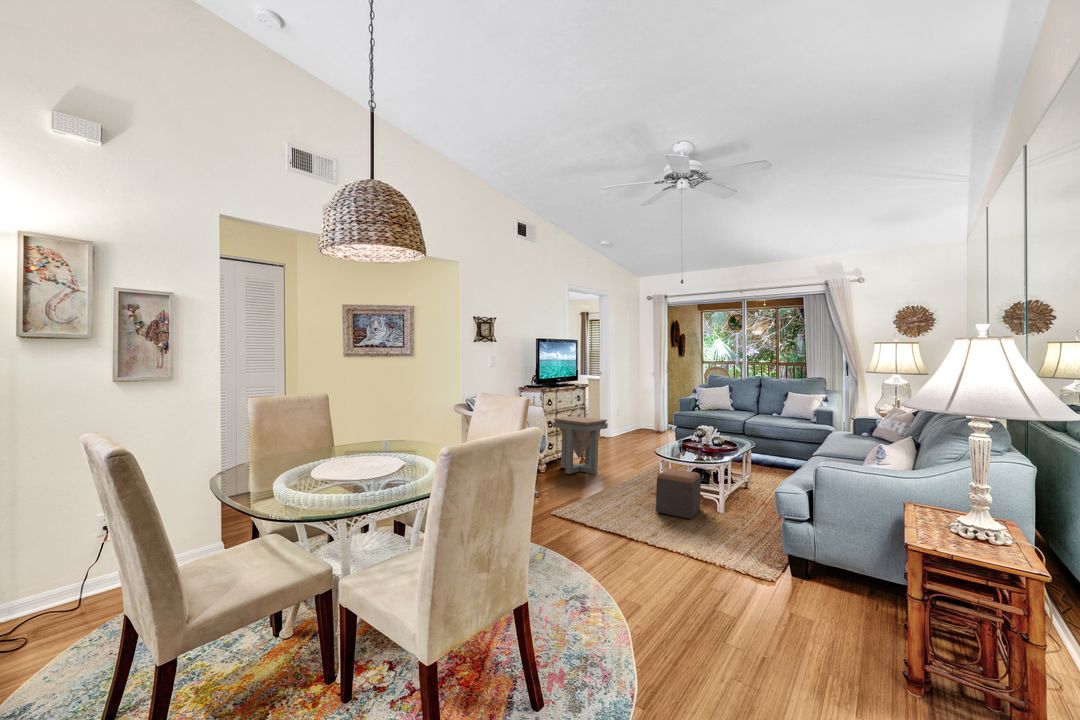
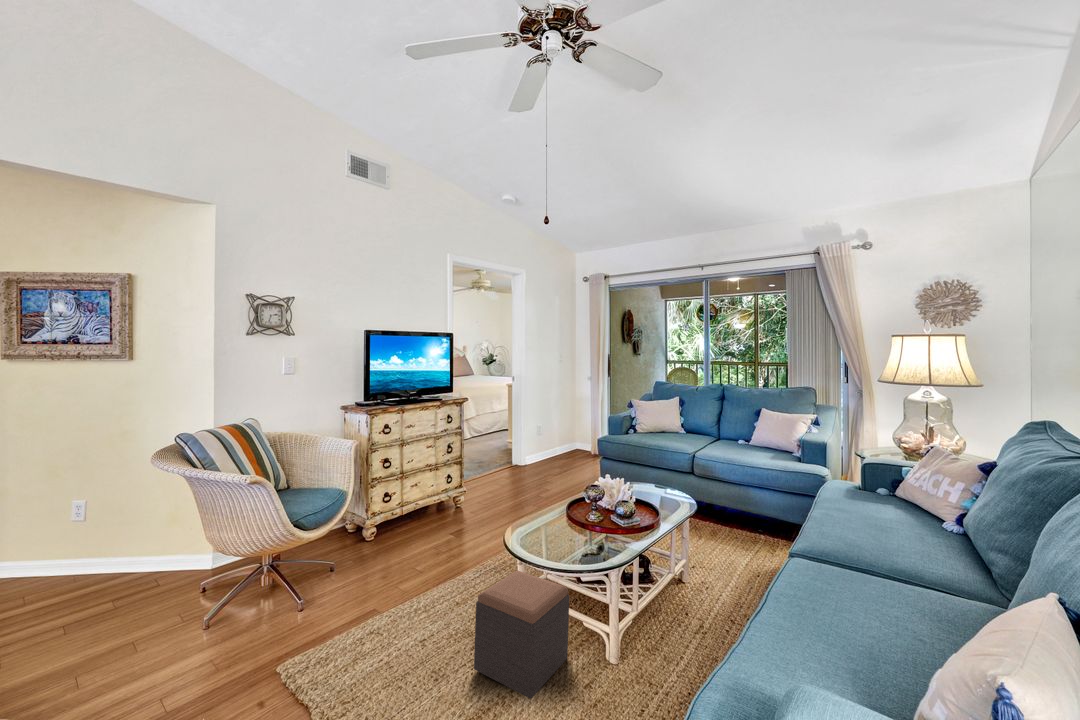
side table: present [553,416,608,474] -> none [388,448,477,545]

